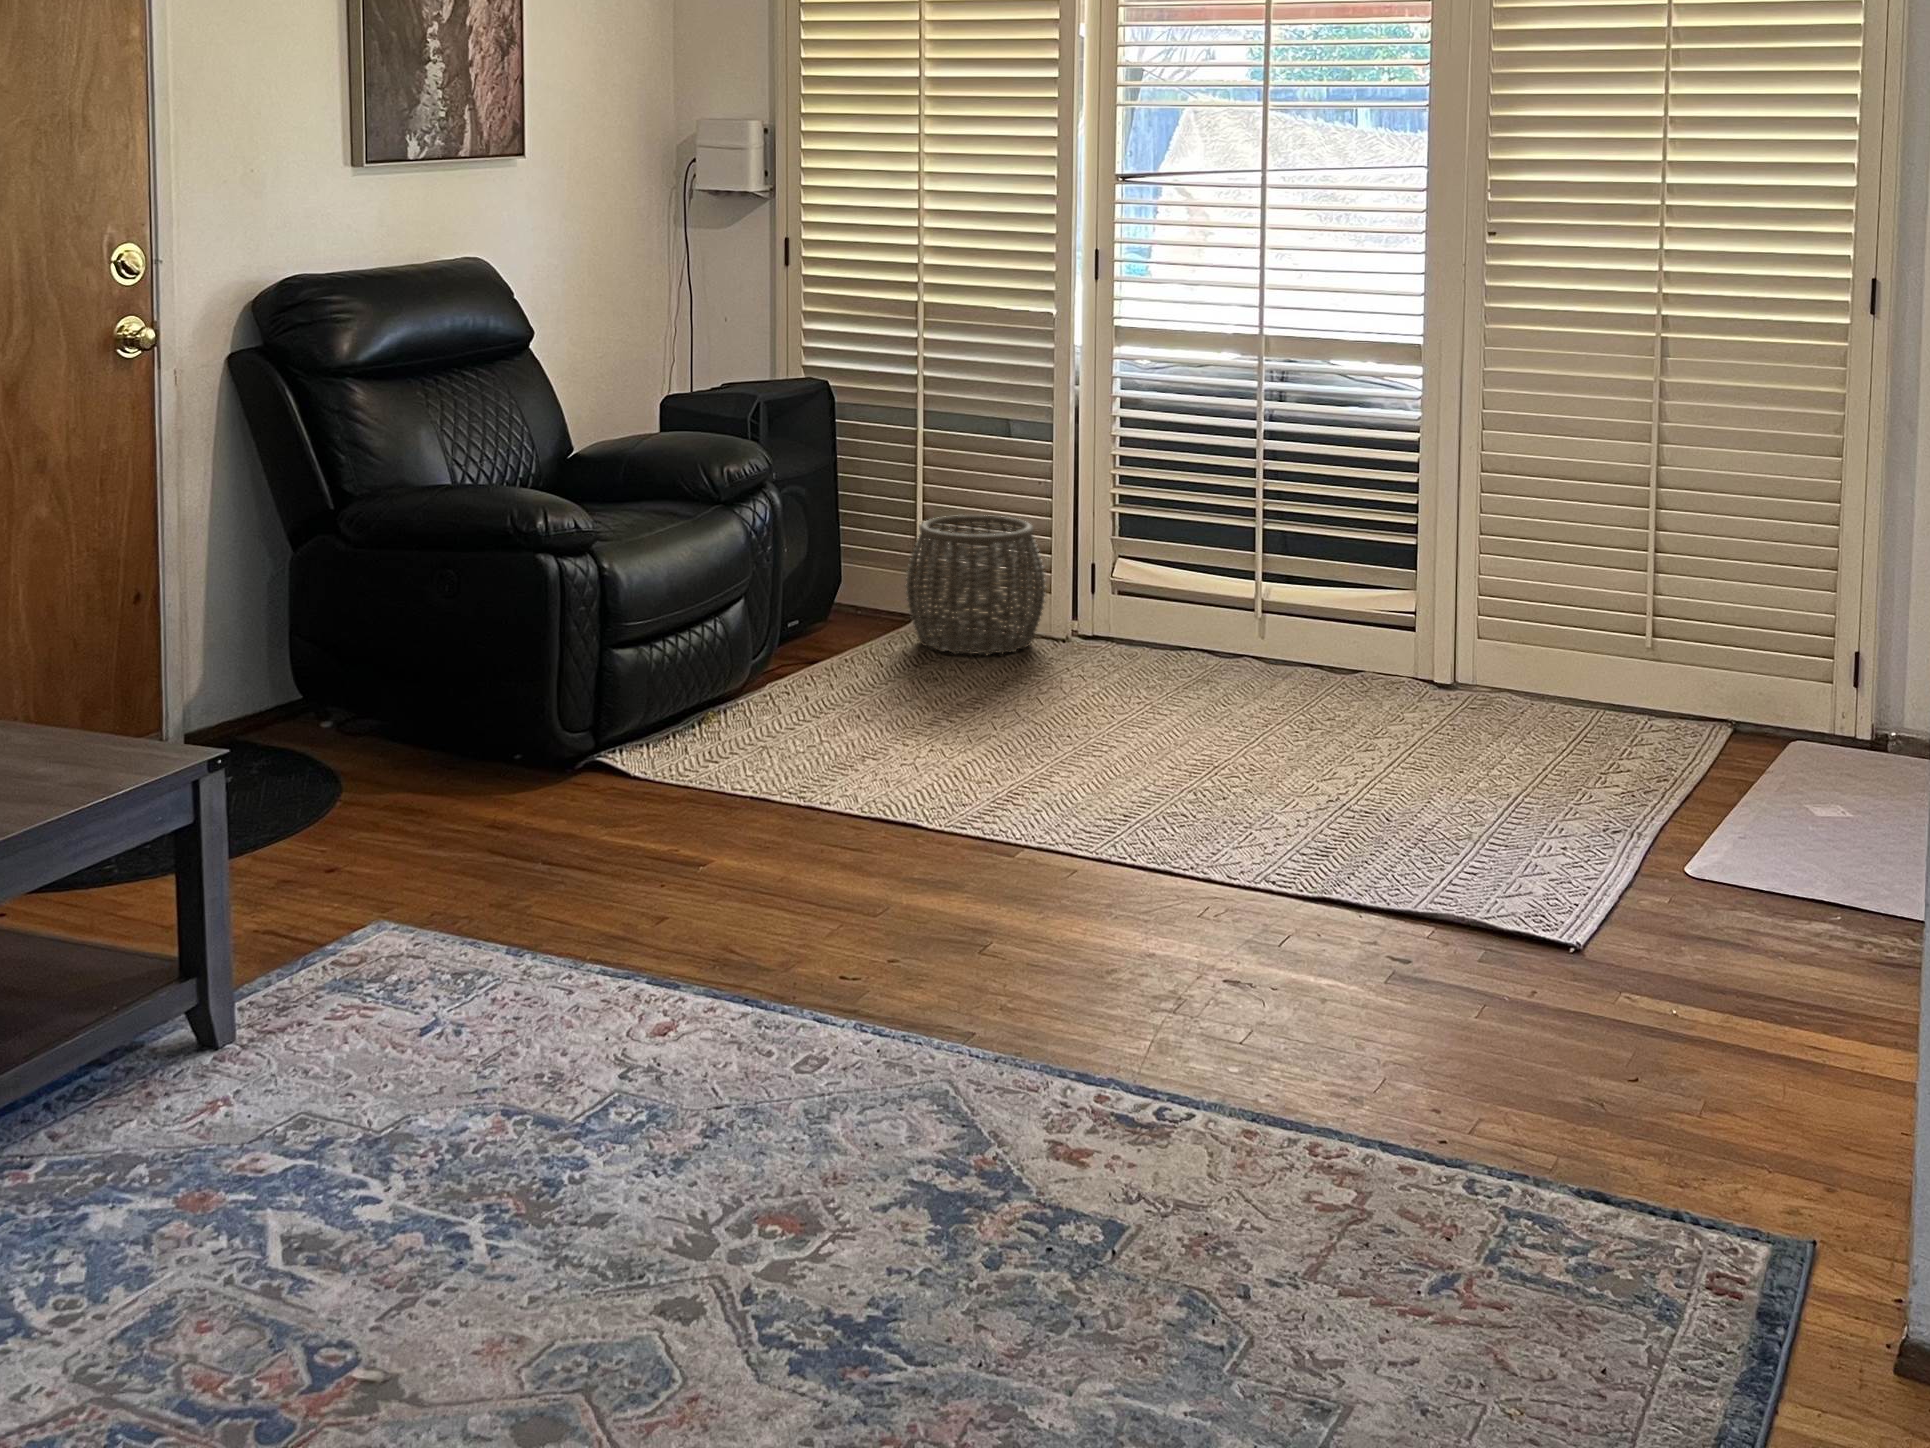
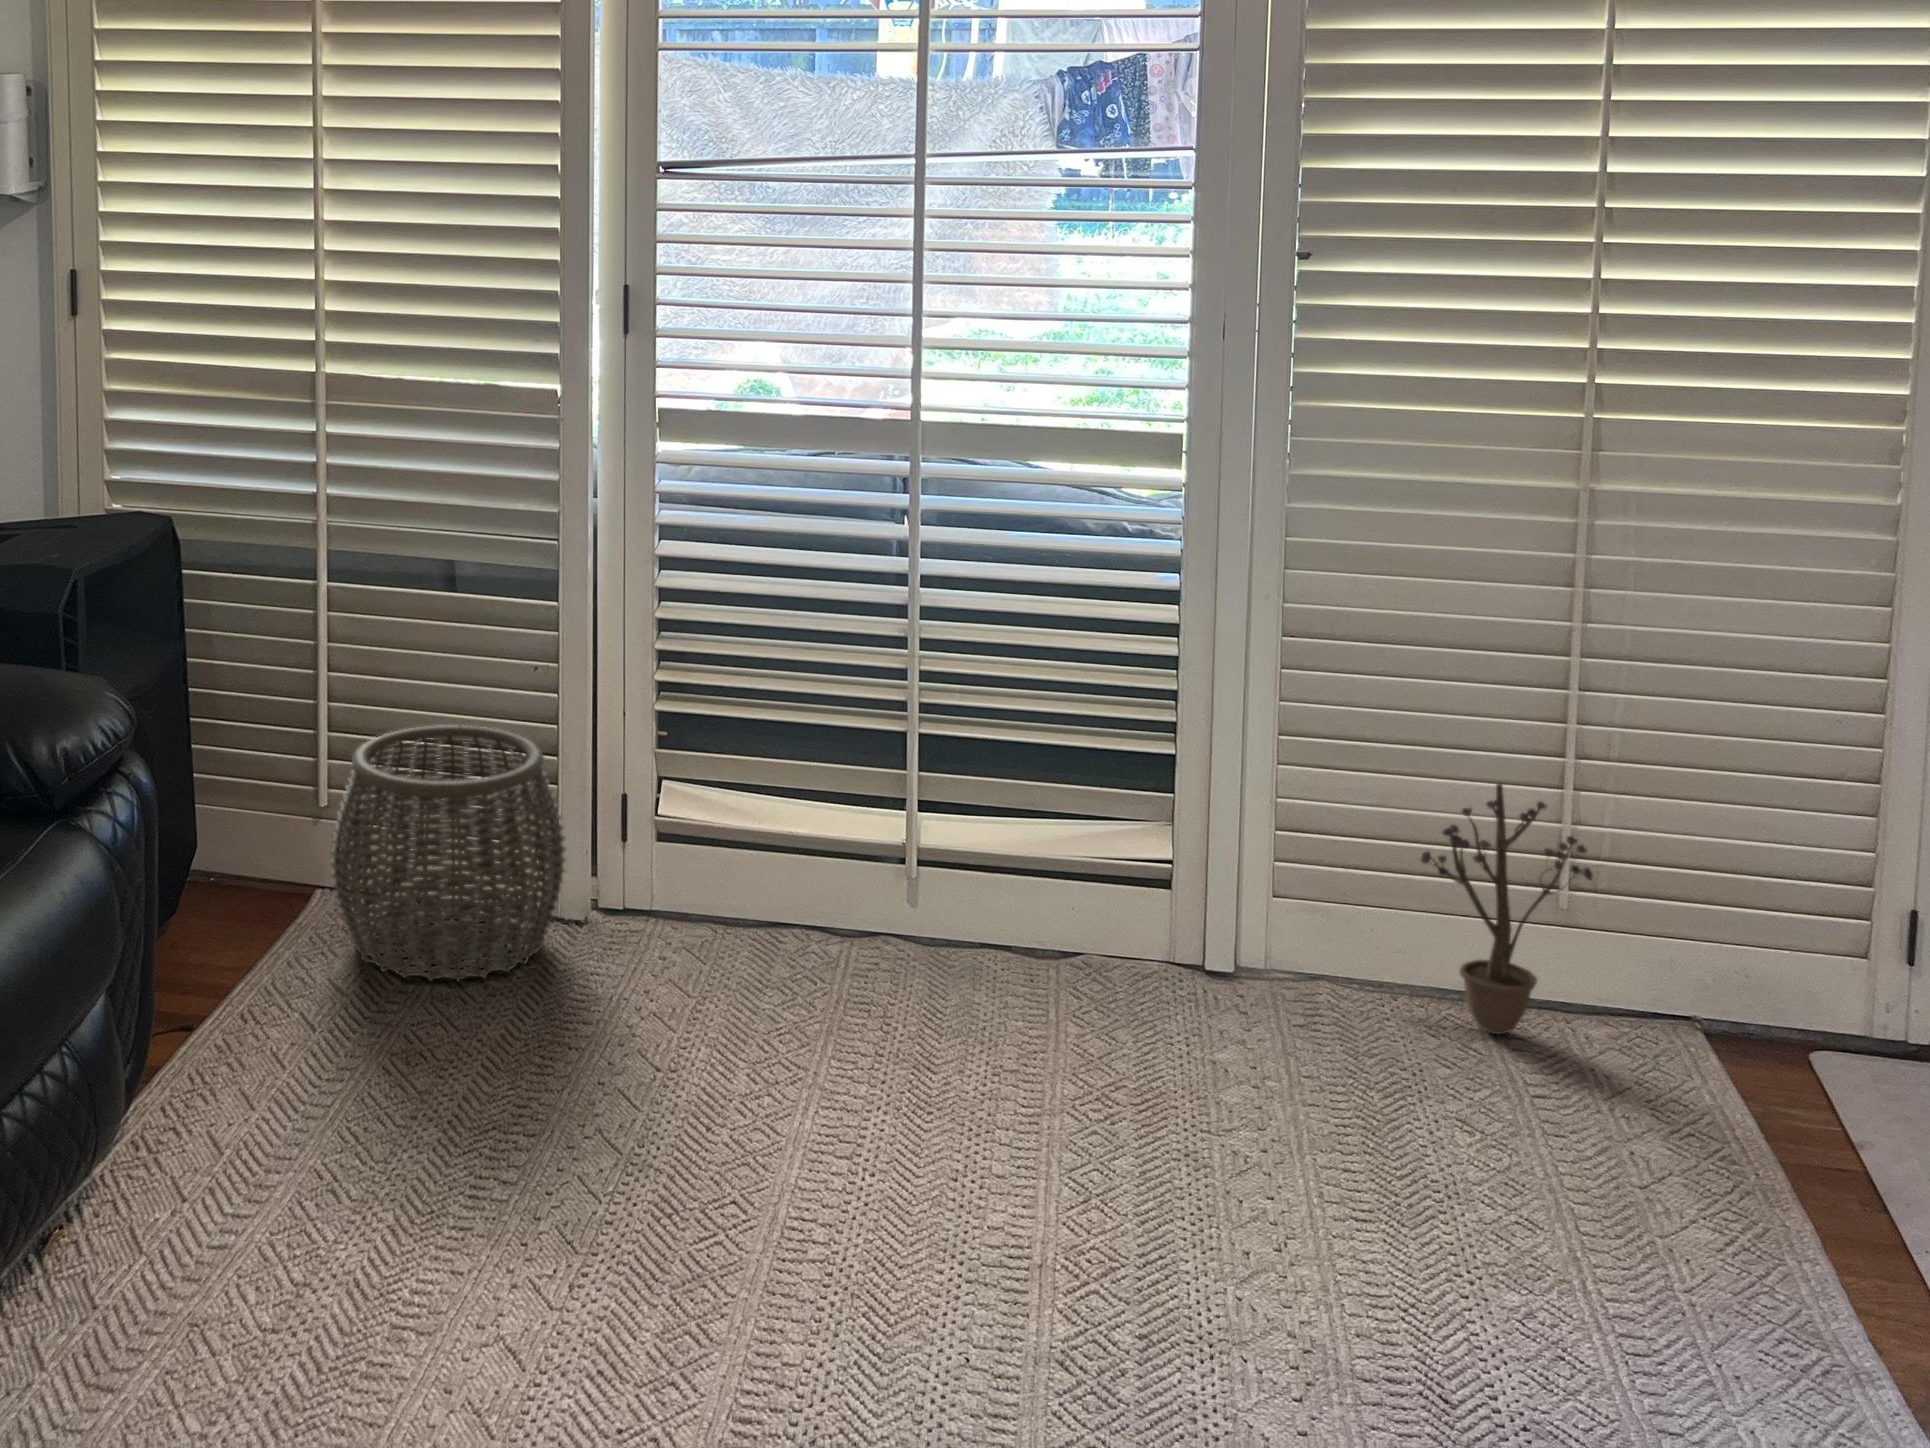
decorative plant: none [1526,560,1642,718] -> present [1381,783,1593,1034]

